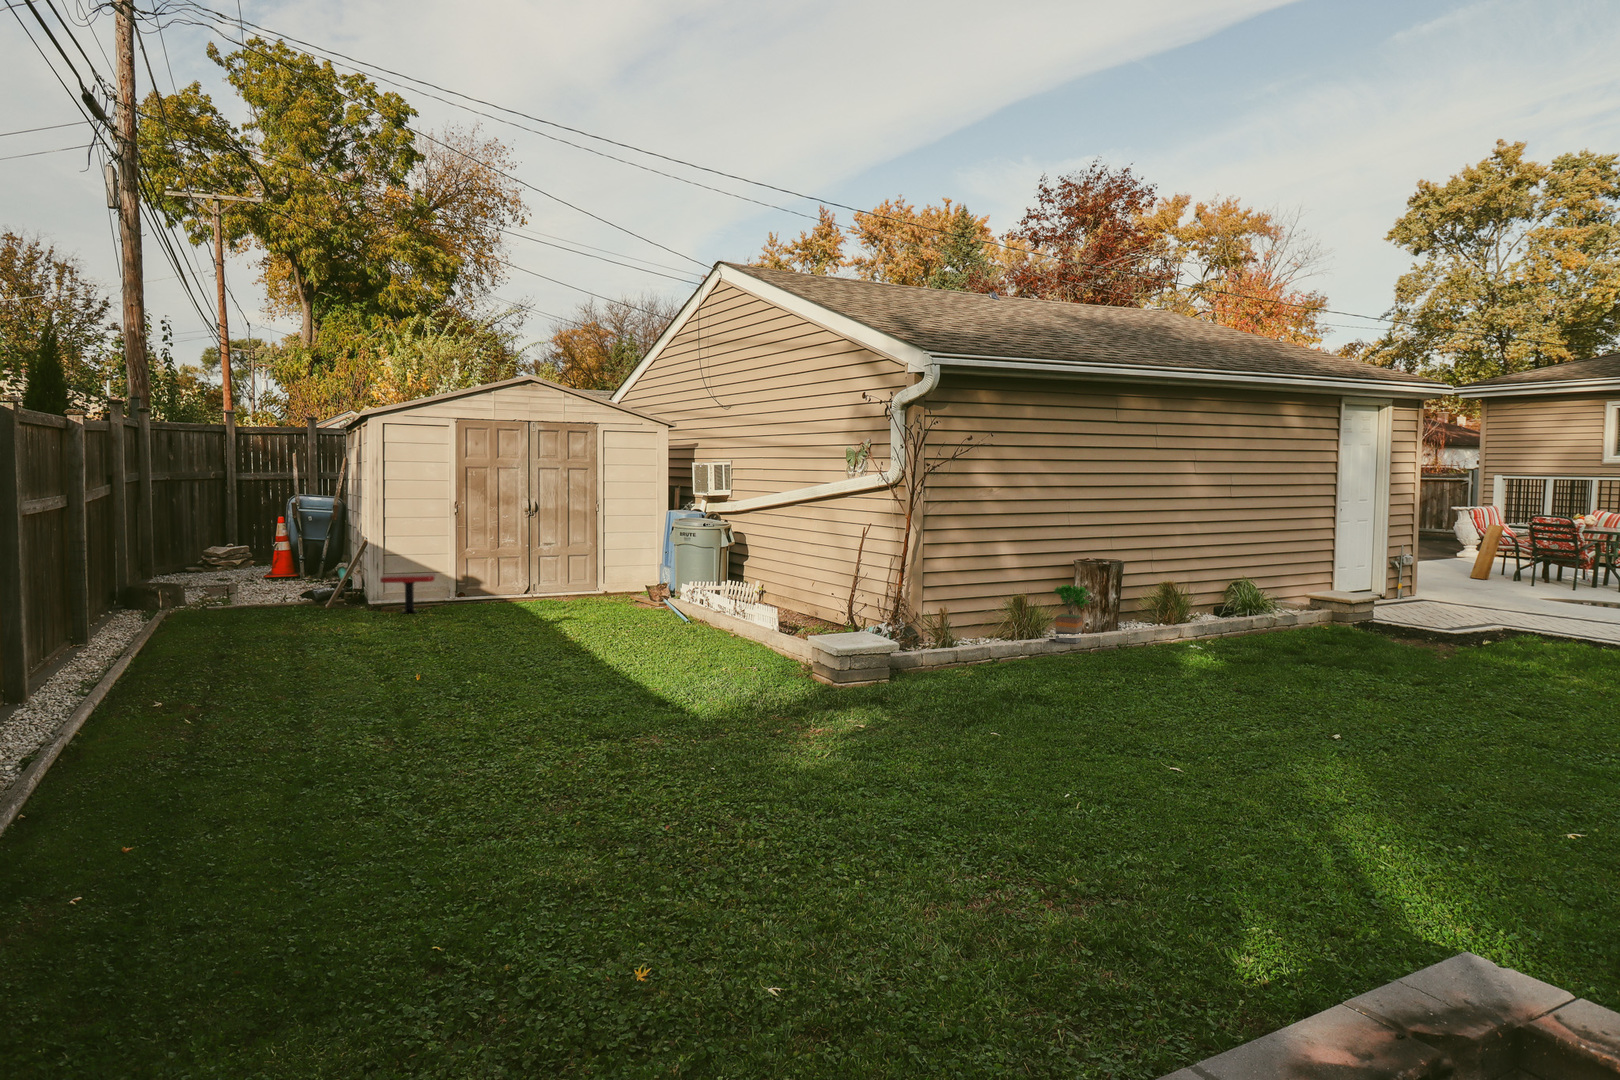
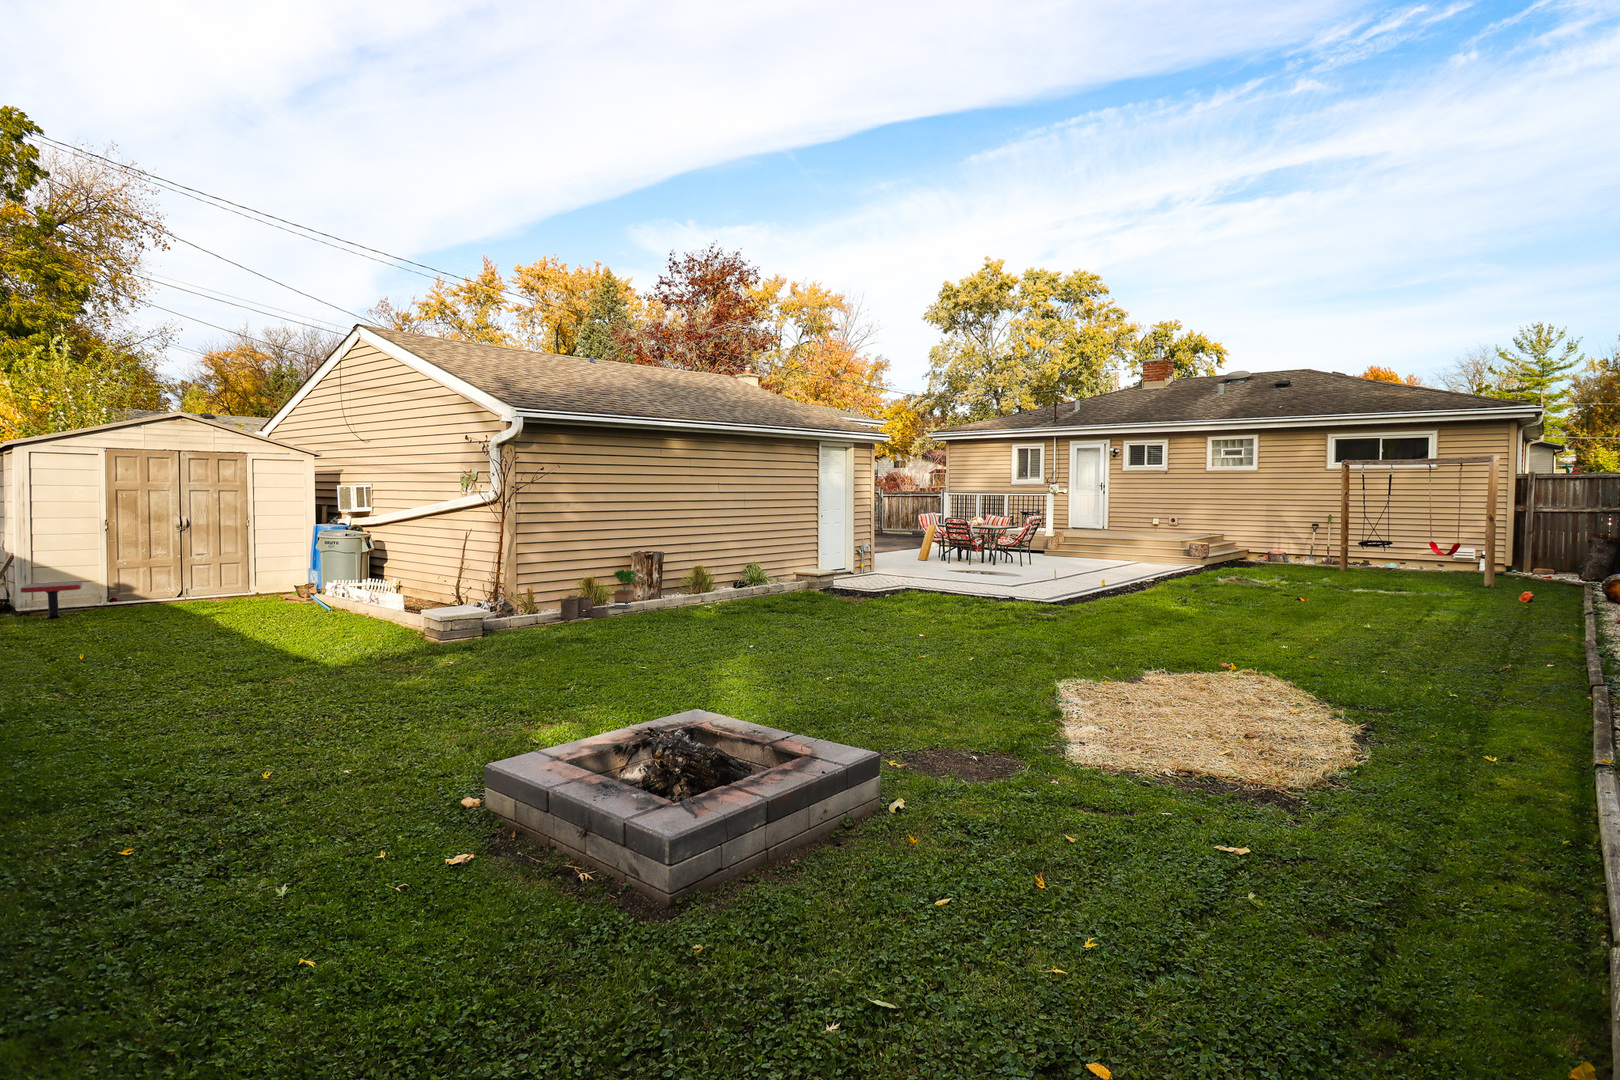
woven basket: none [985,618,1057,657] -> present [560,594,608,619]

